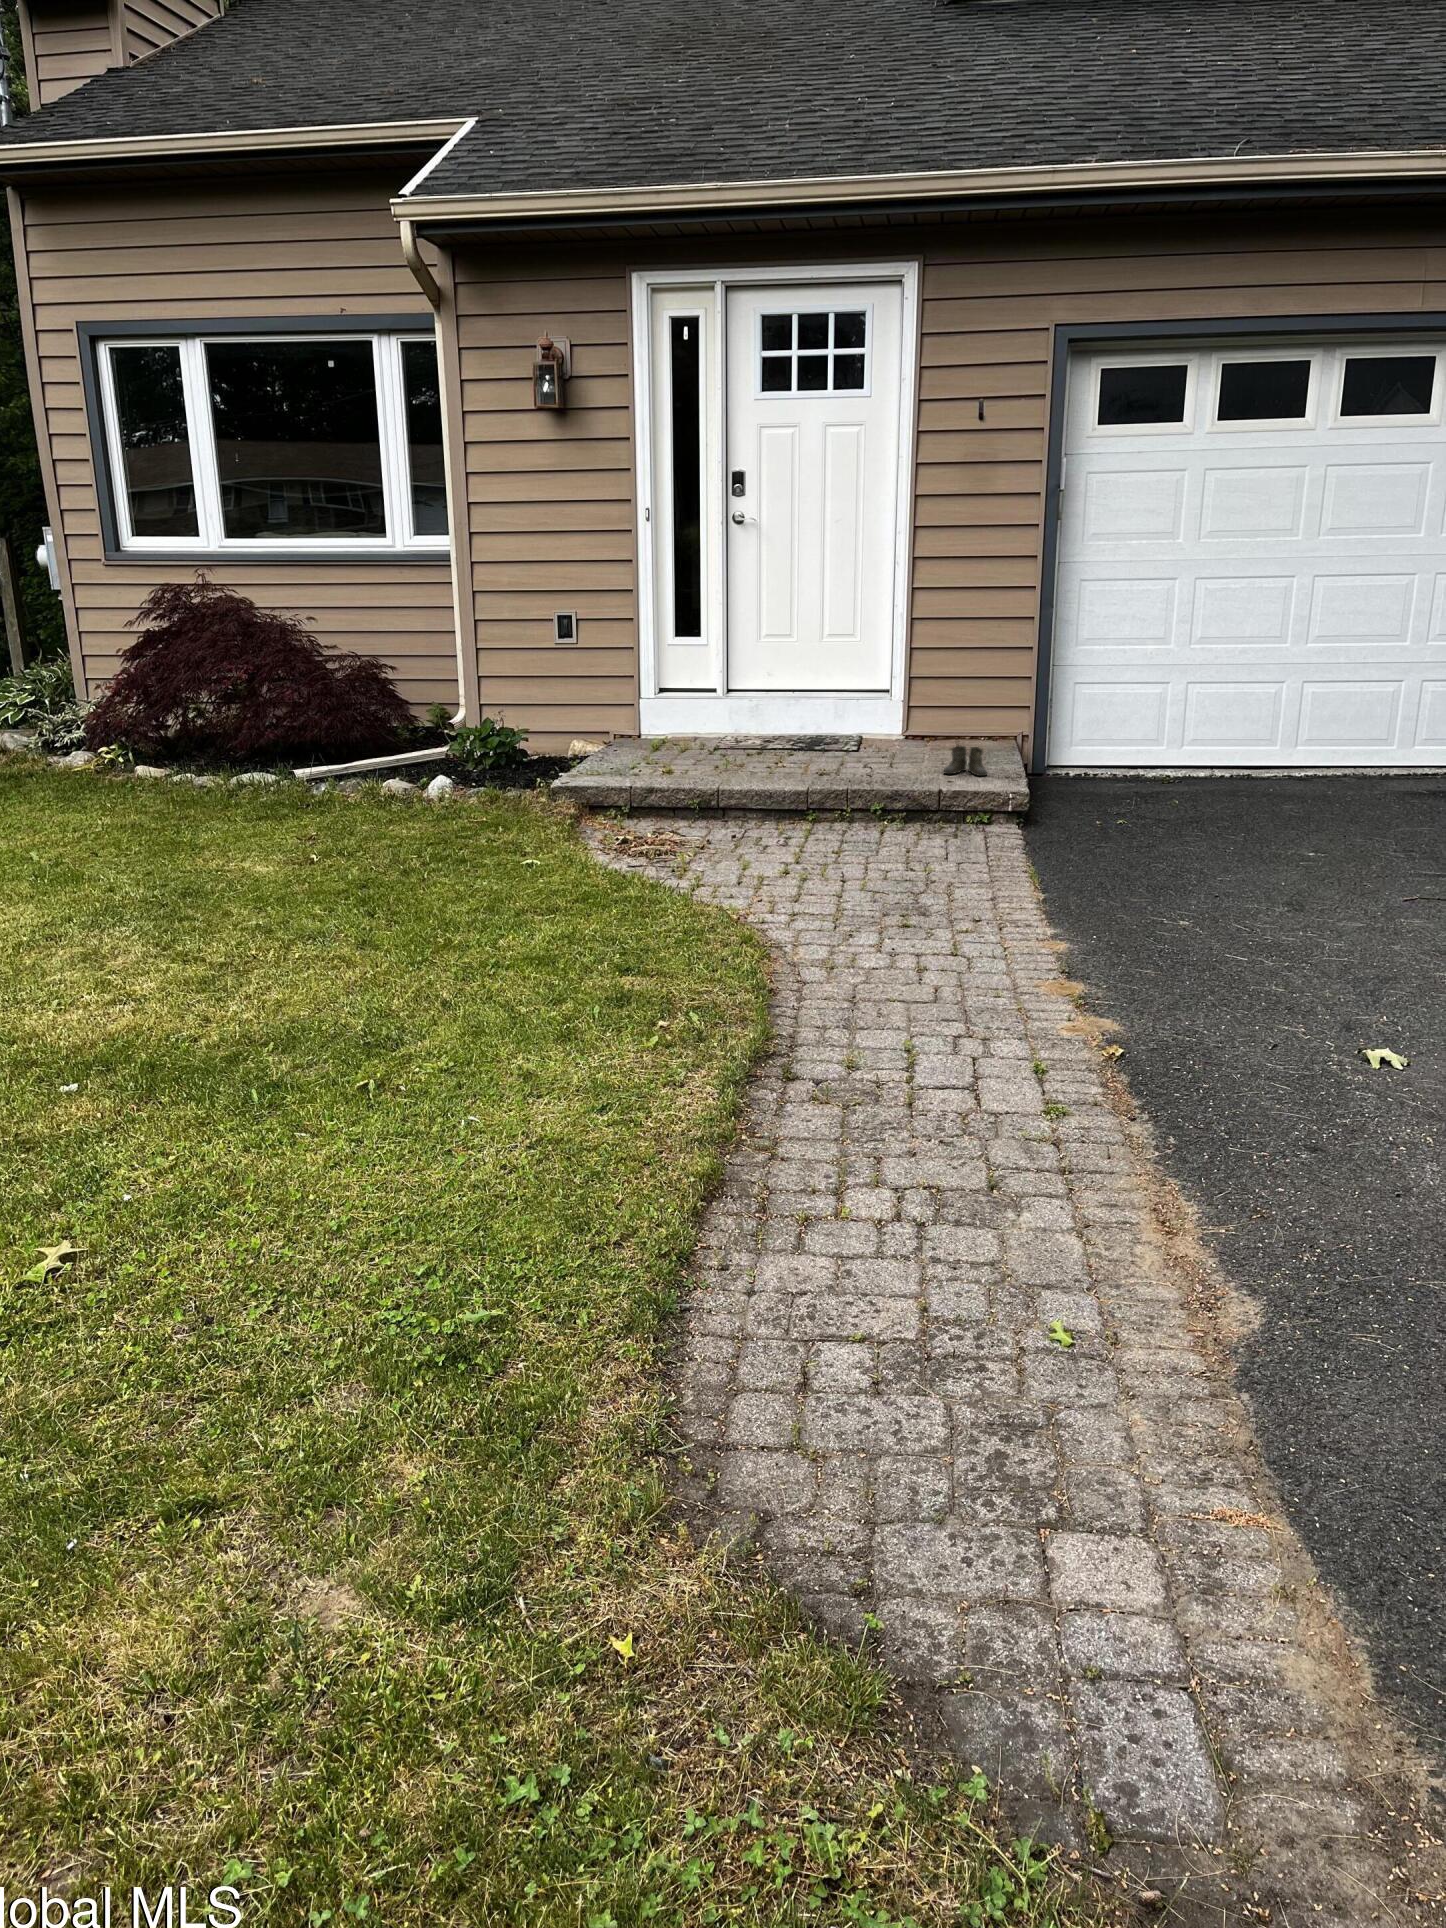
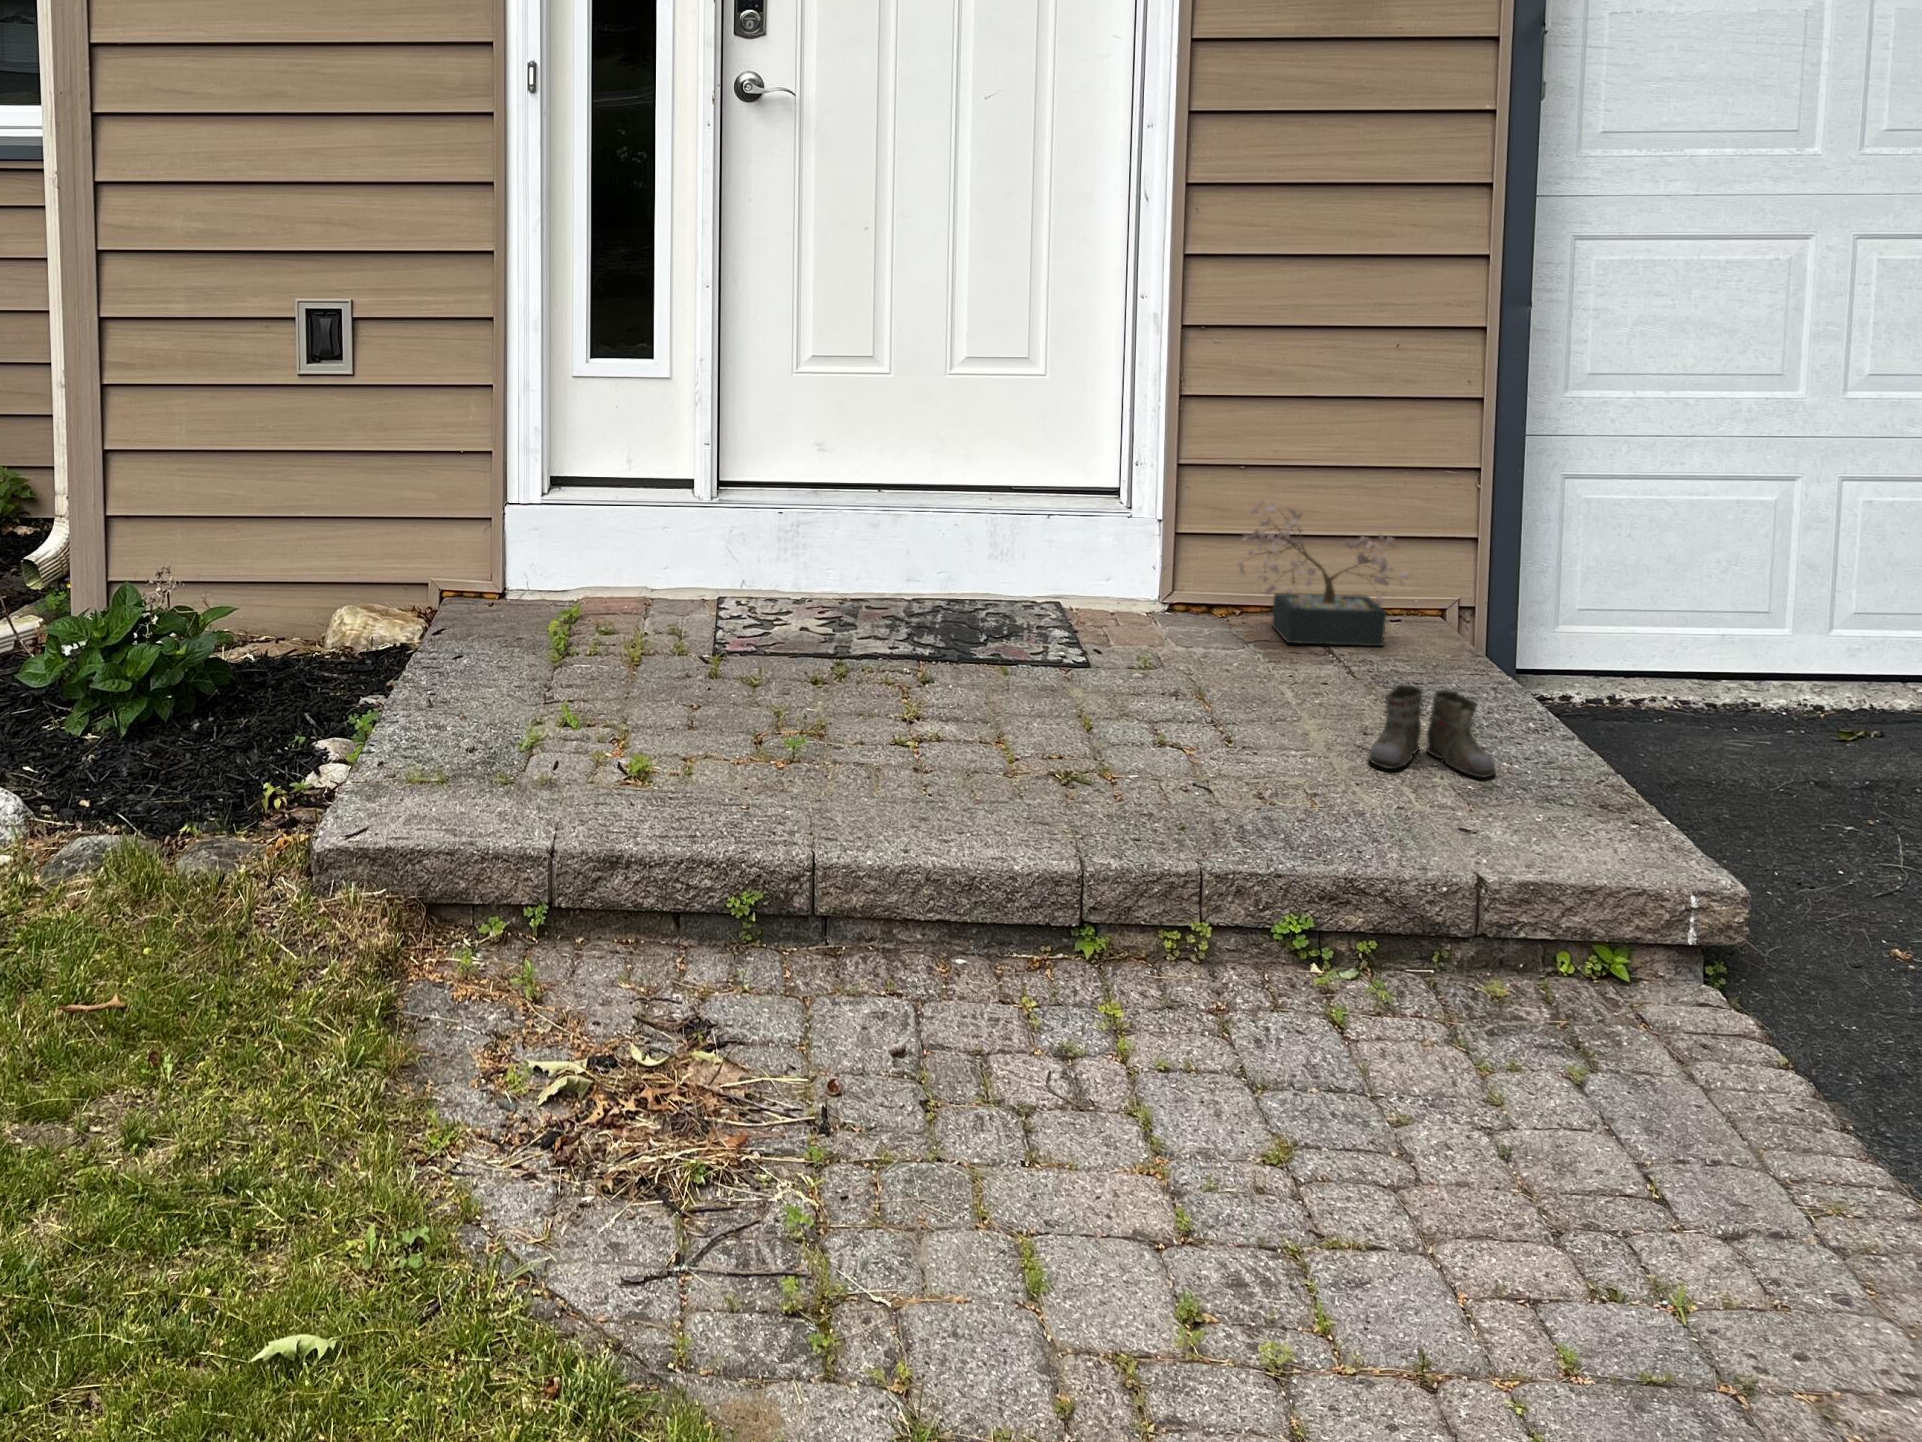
decorative plant: none [930,689,997,747] -> present [1238,502,1409,646]

